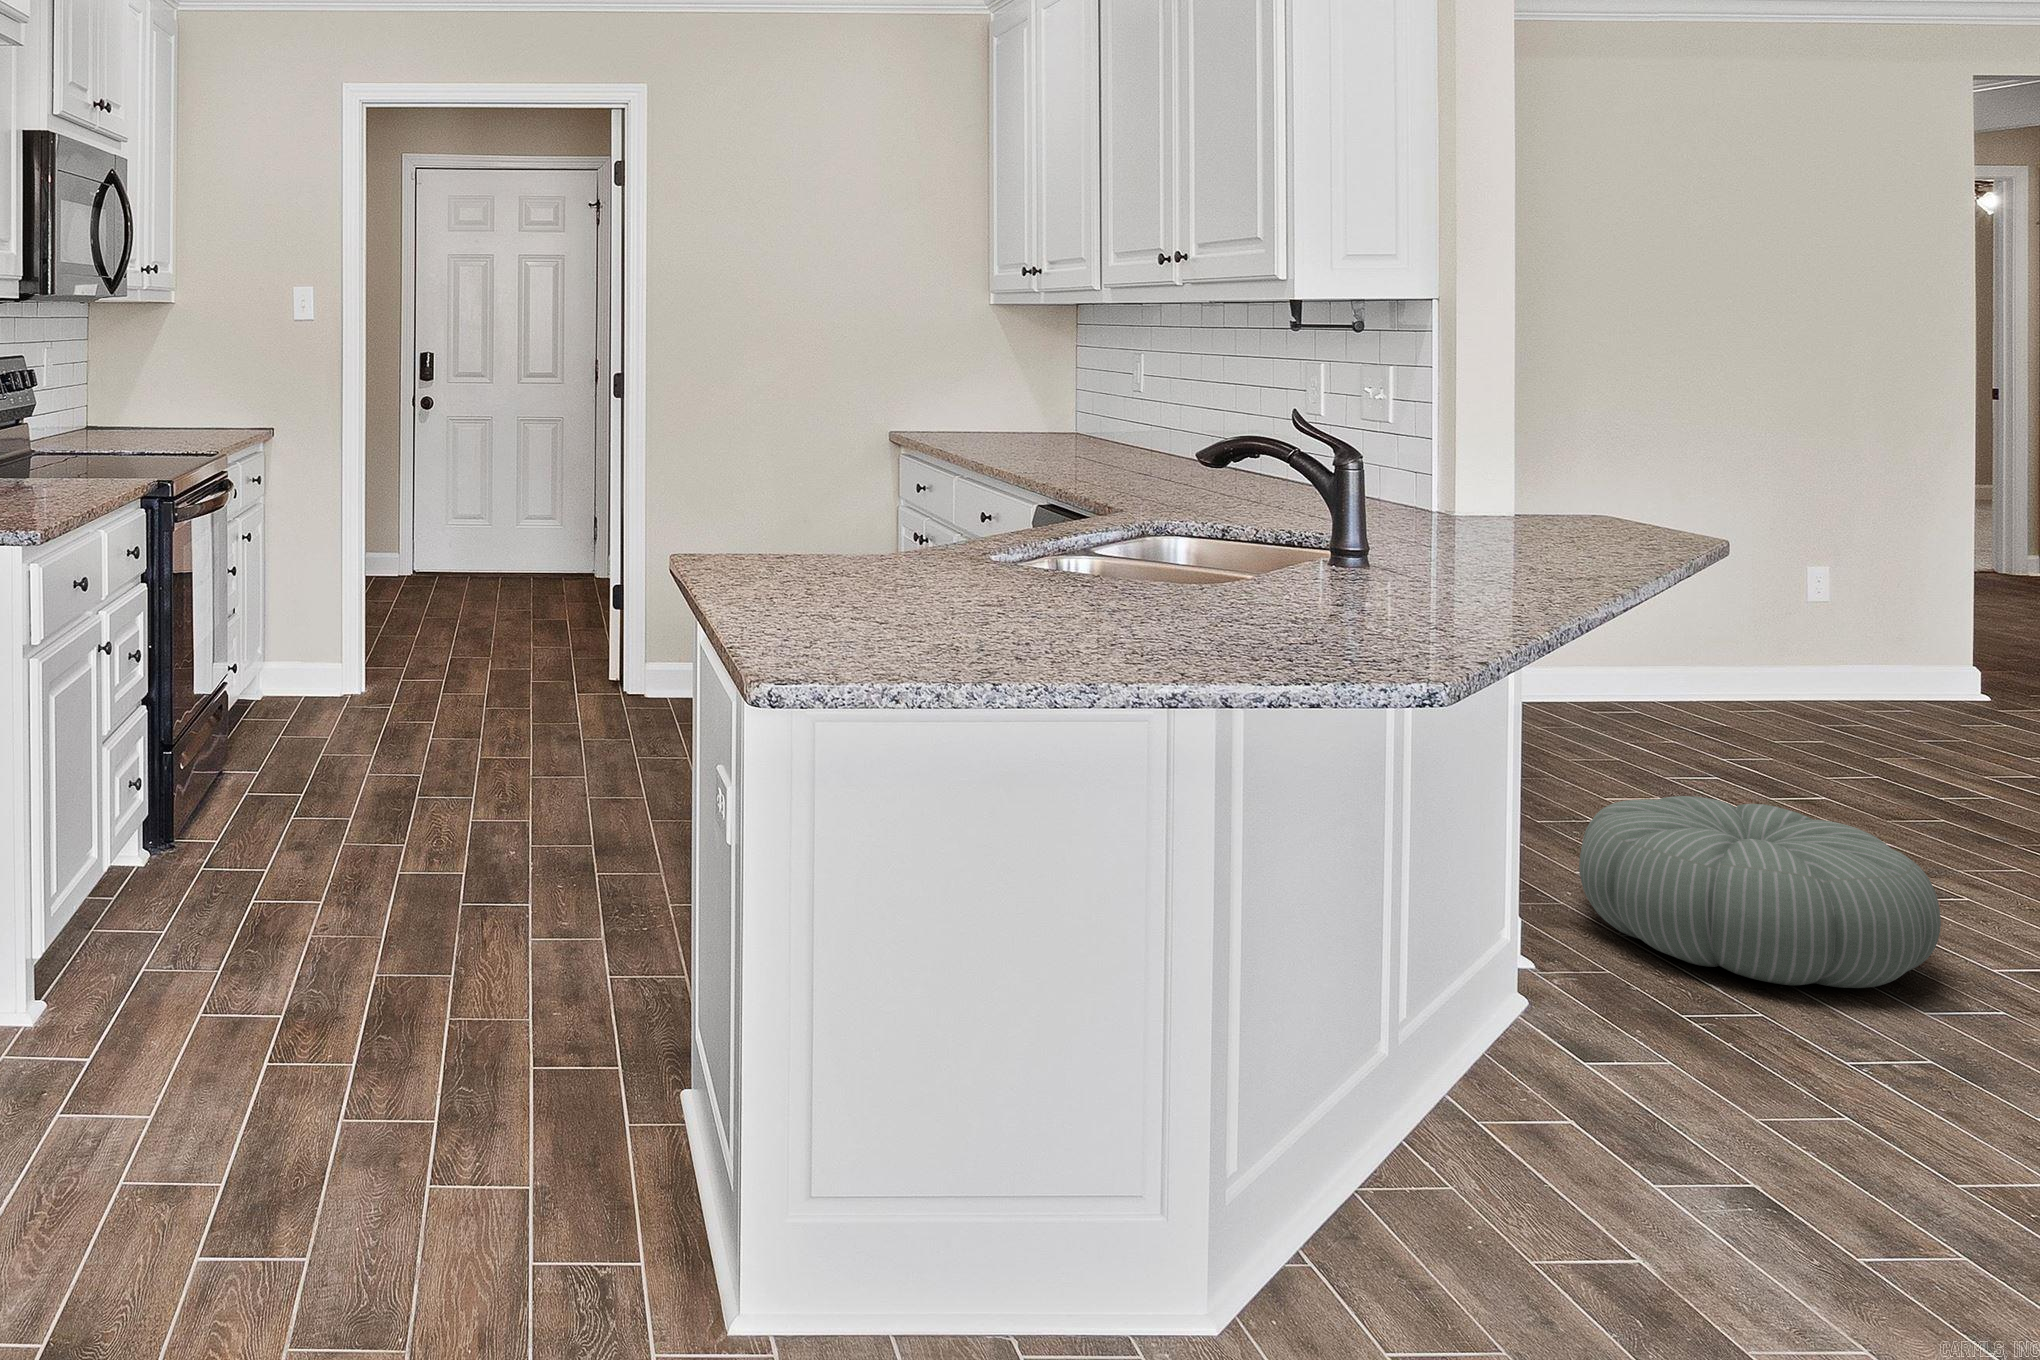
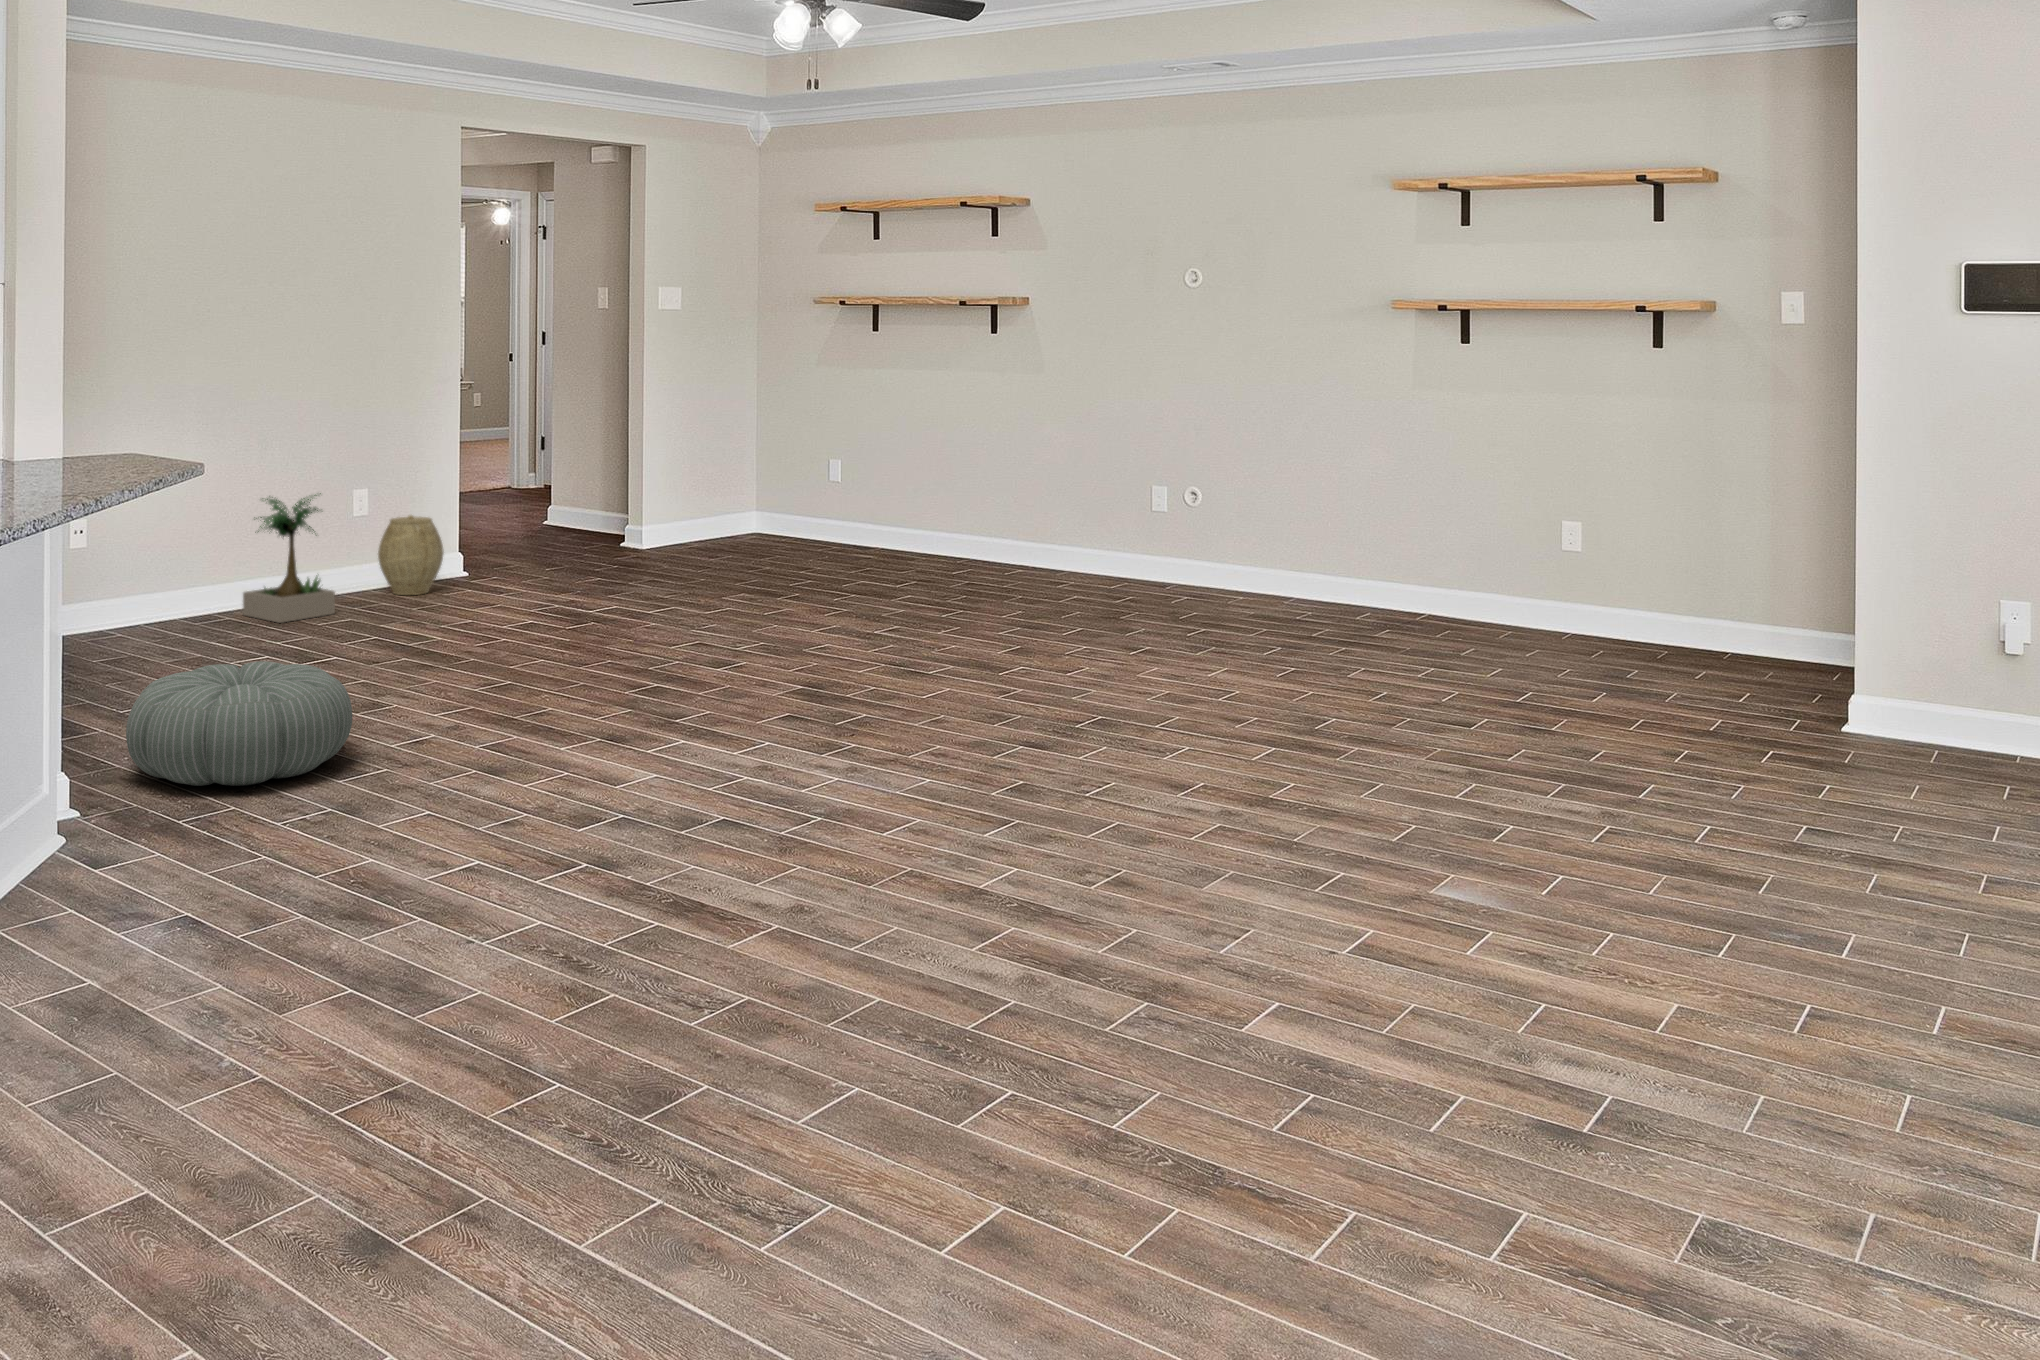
potted plant: none [1655,558,1798,727] -> present [243,493,335,623]
woven basket: none [1856,605,1970,717] -> present [378,515,444,595]

